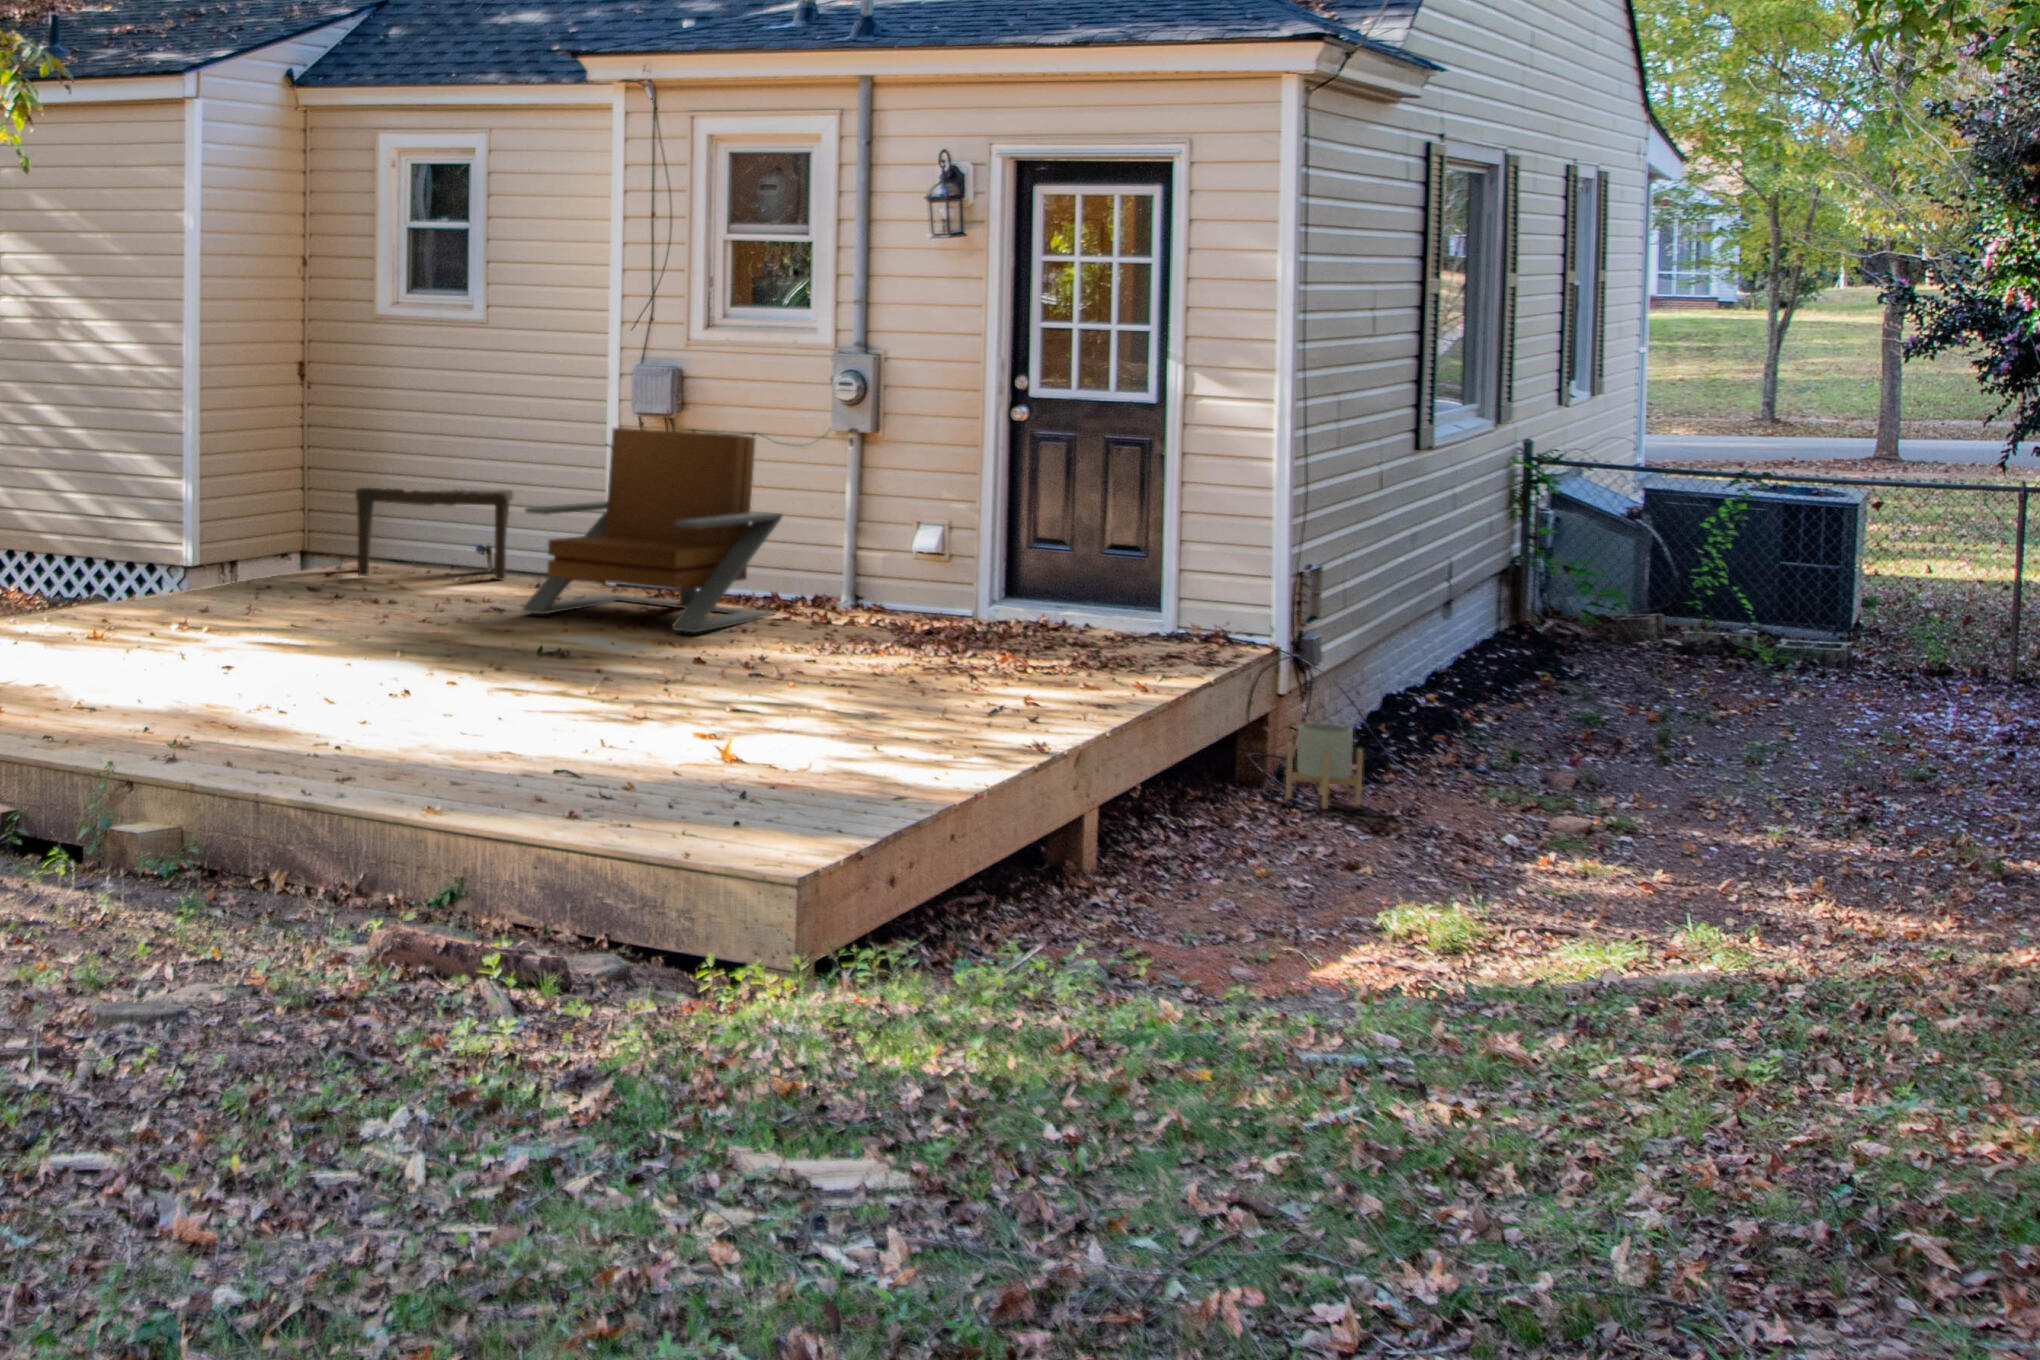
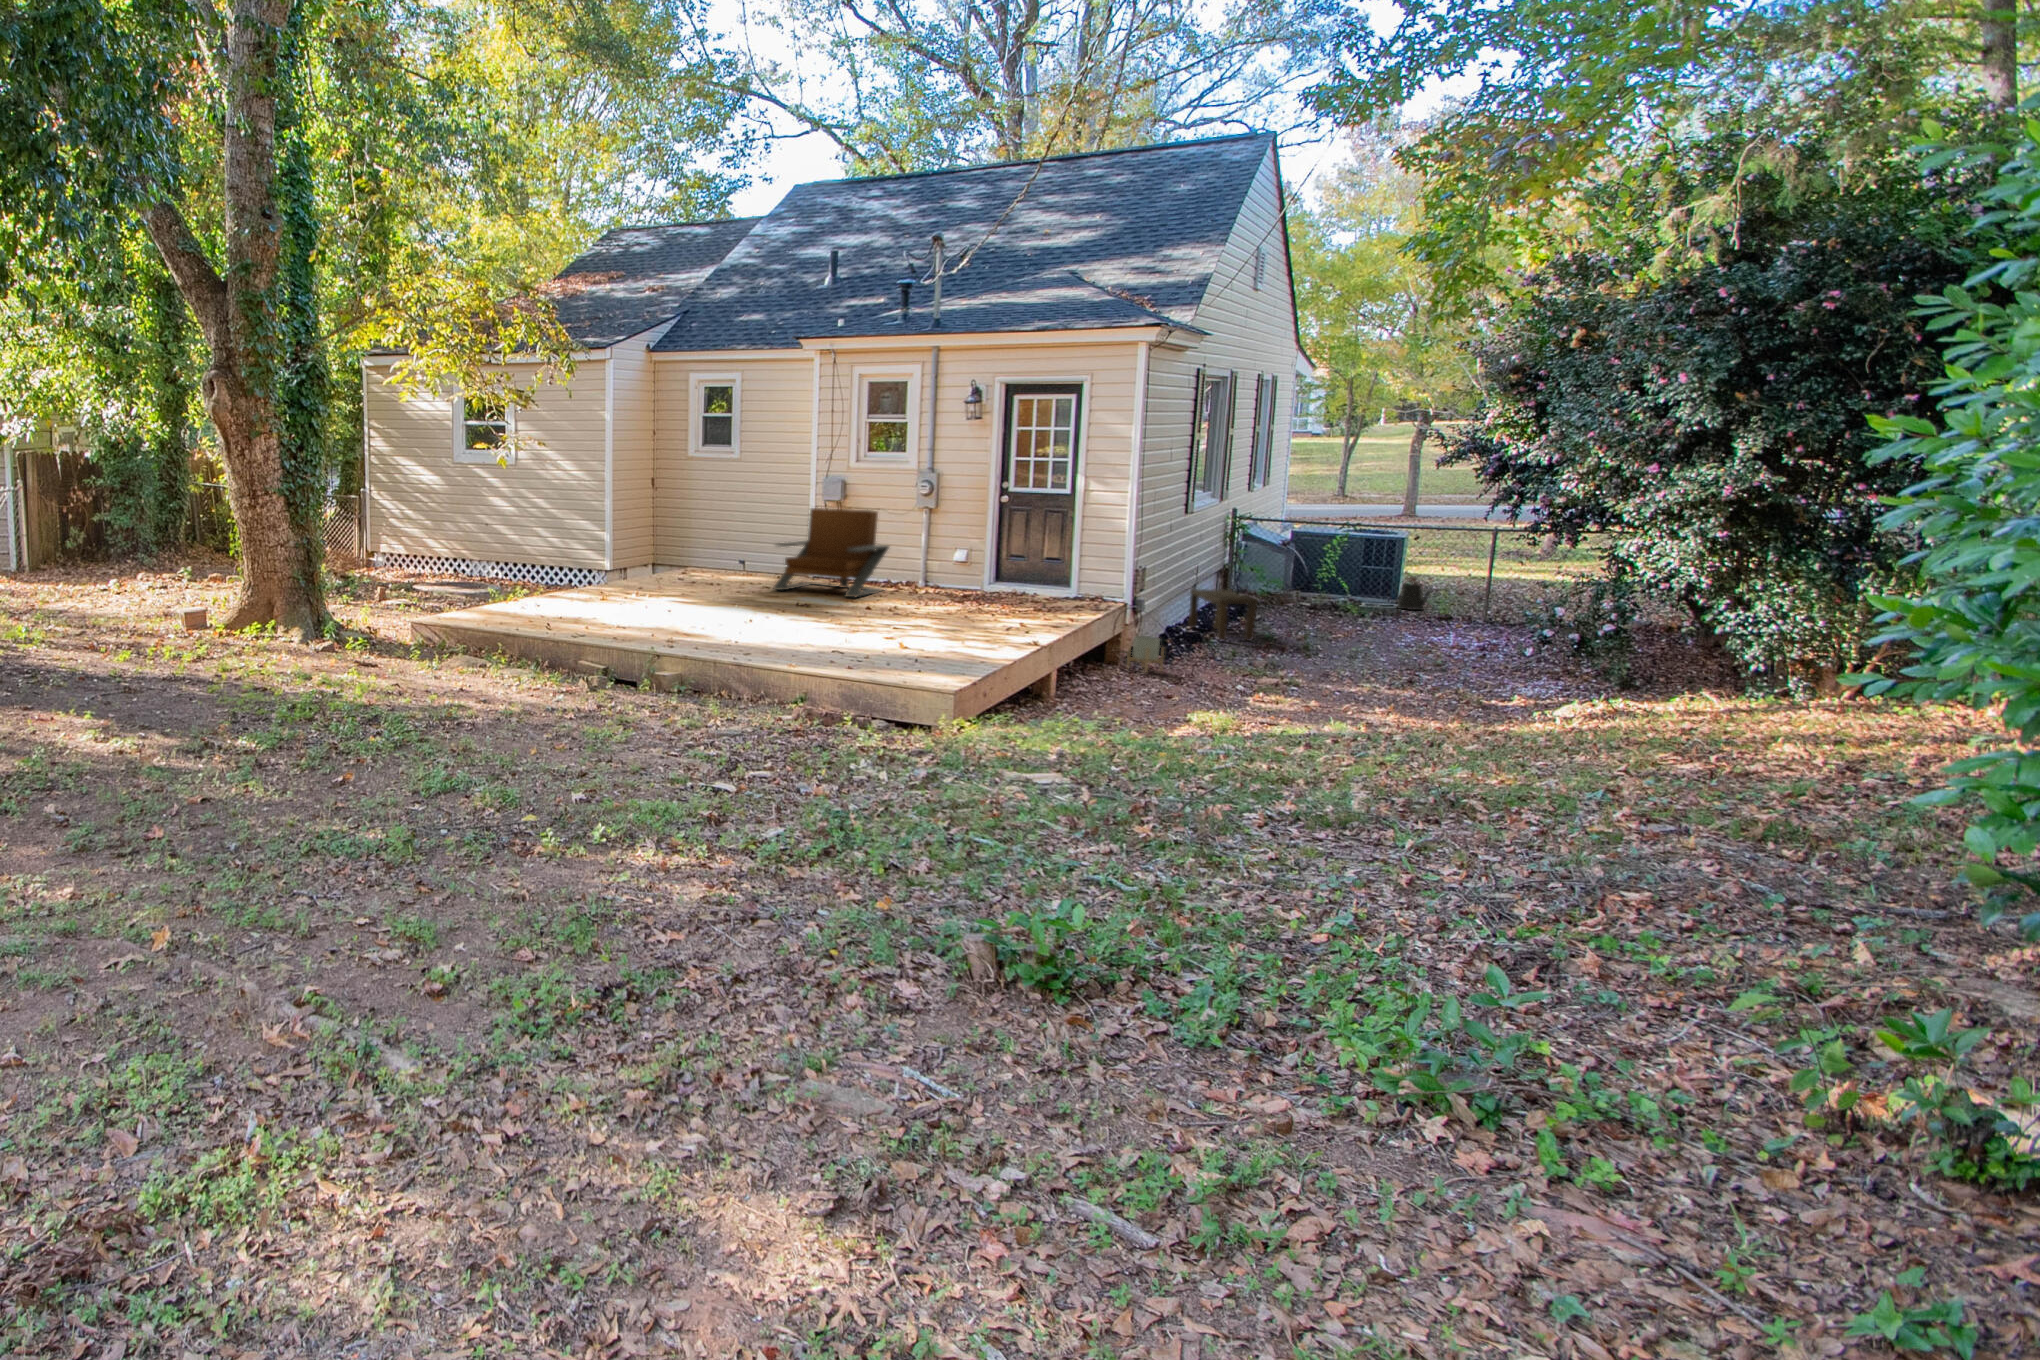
bench: present [356,487,513,580] -> present [1189,589,1258,641]
watering can: none [1851,576,1923,659] -> present [1396,576,1432,610]

